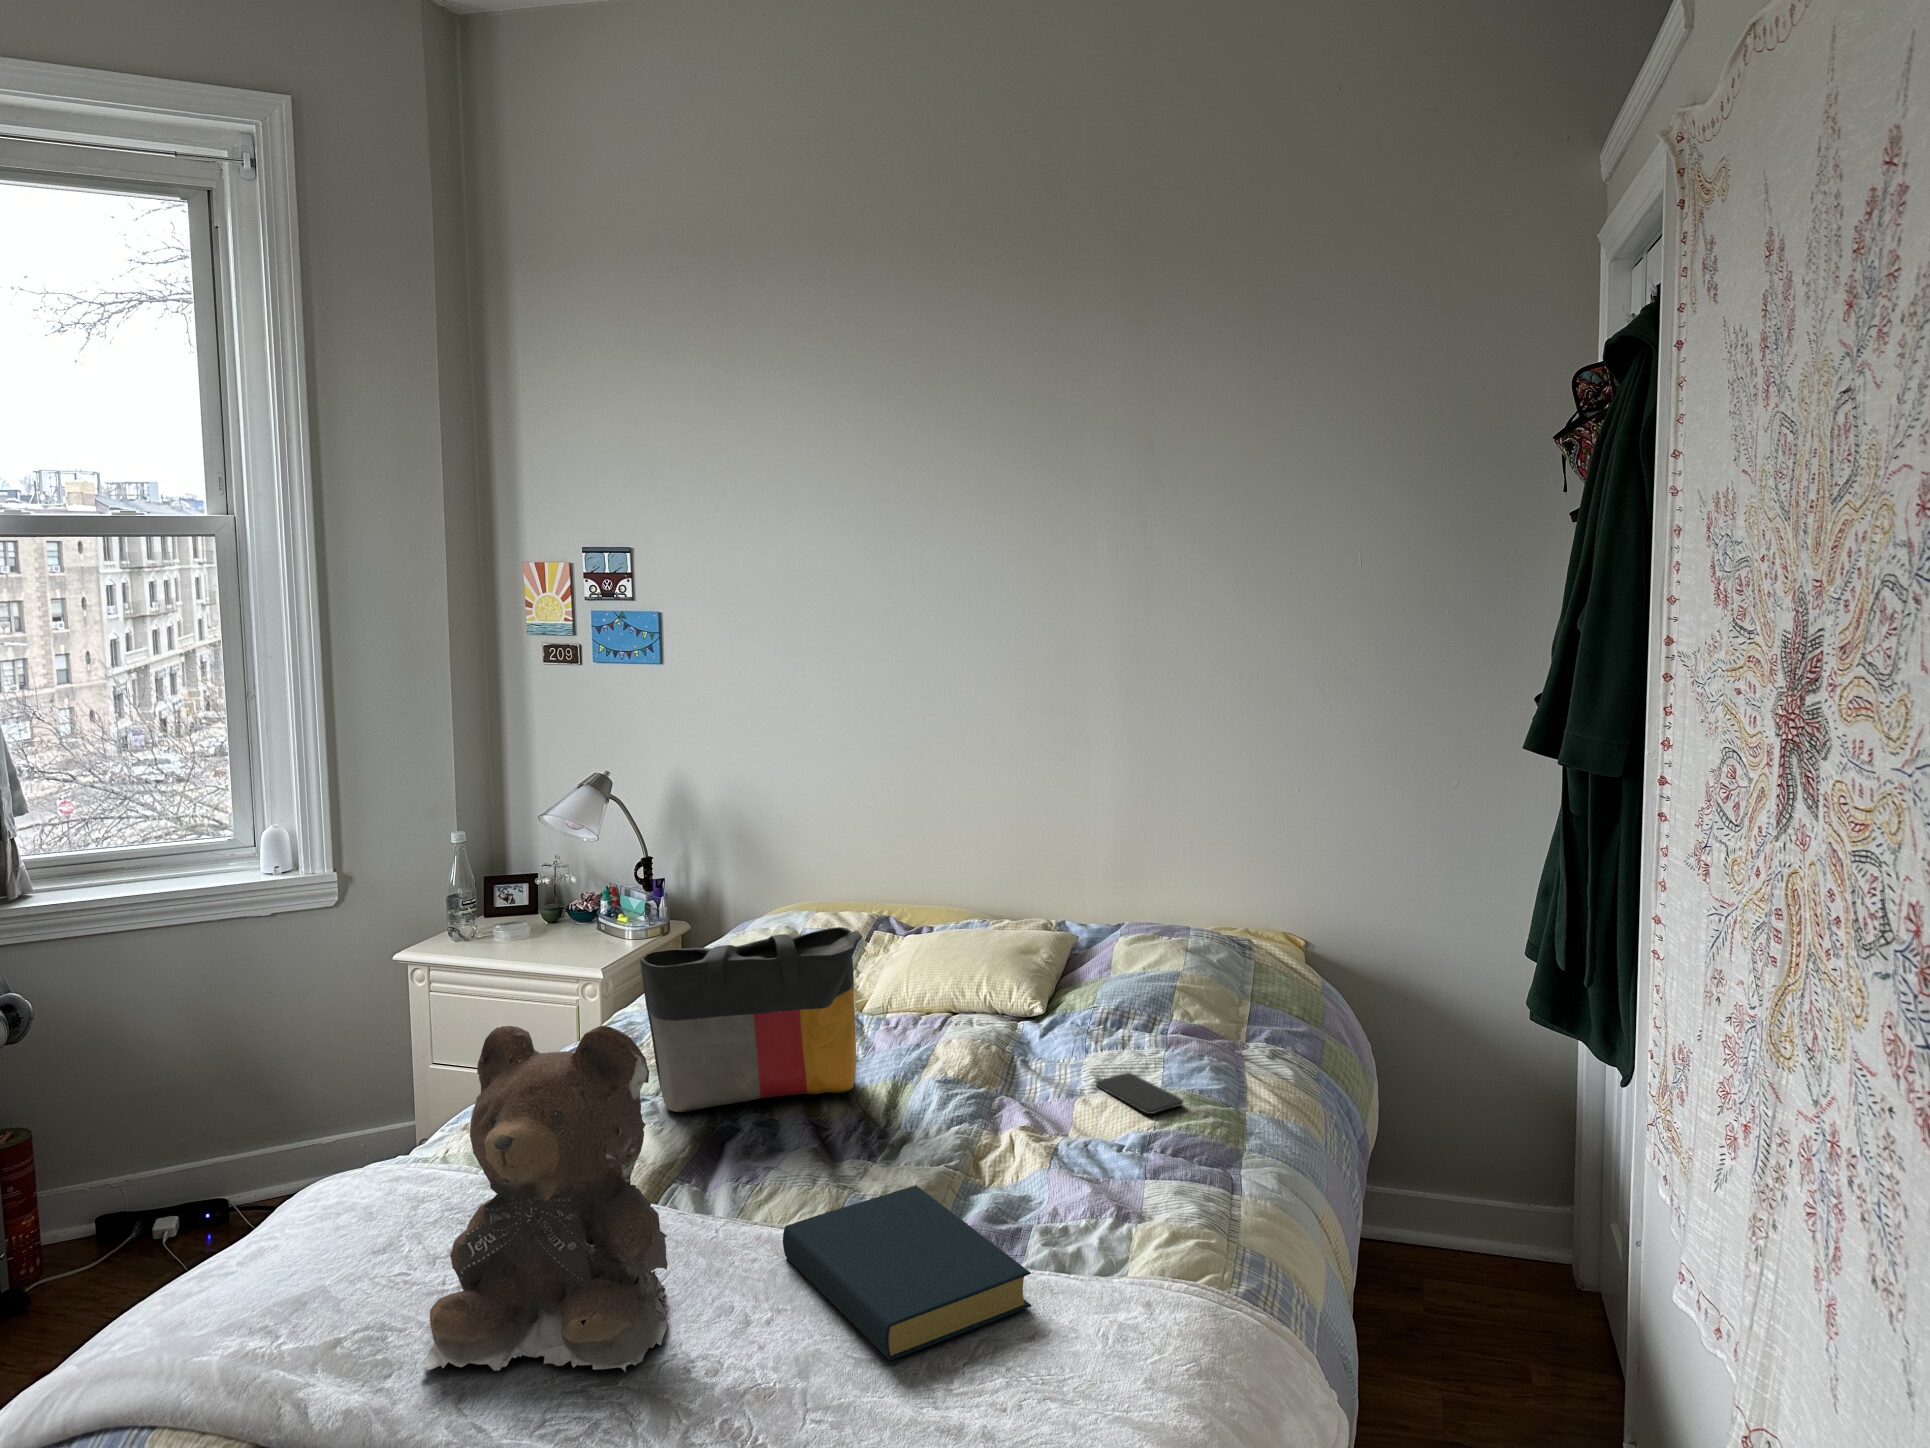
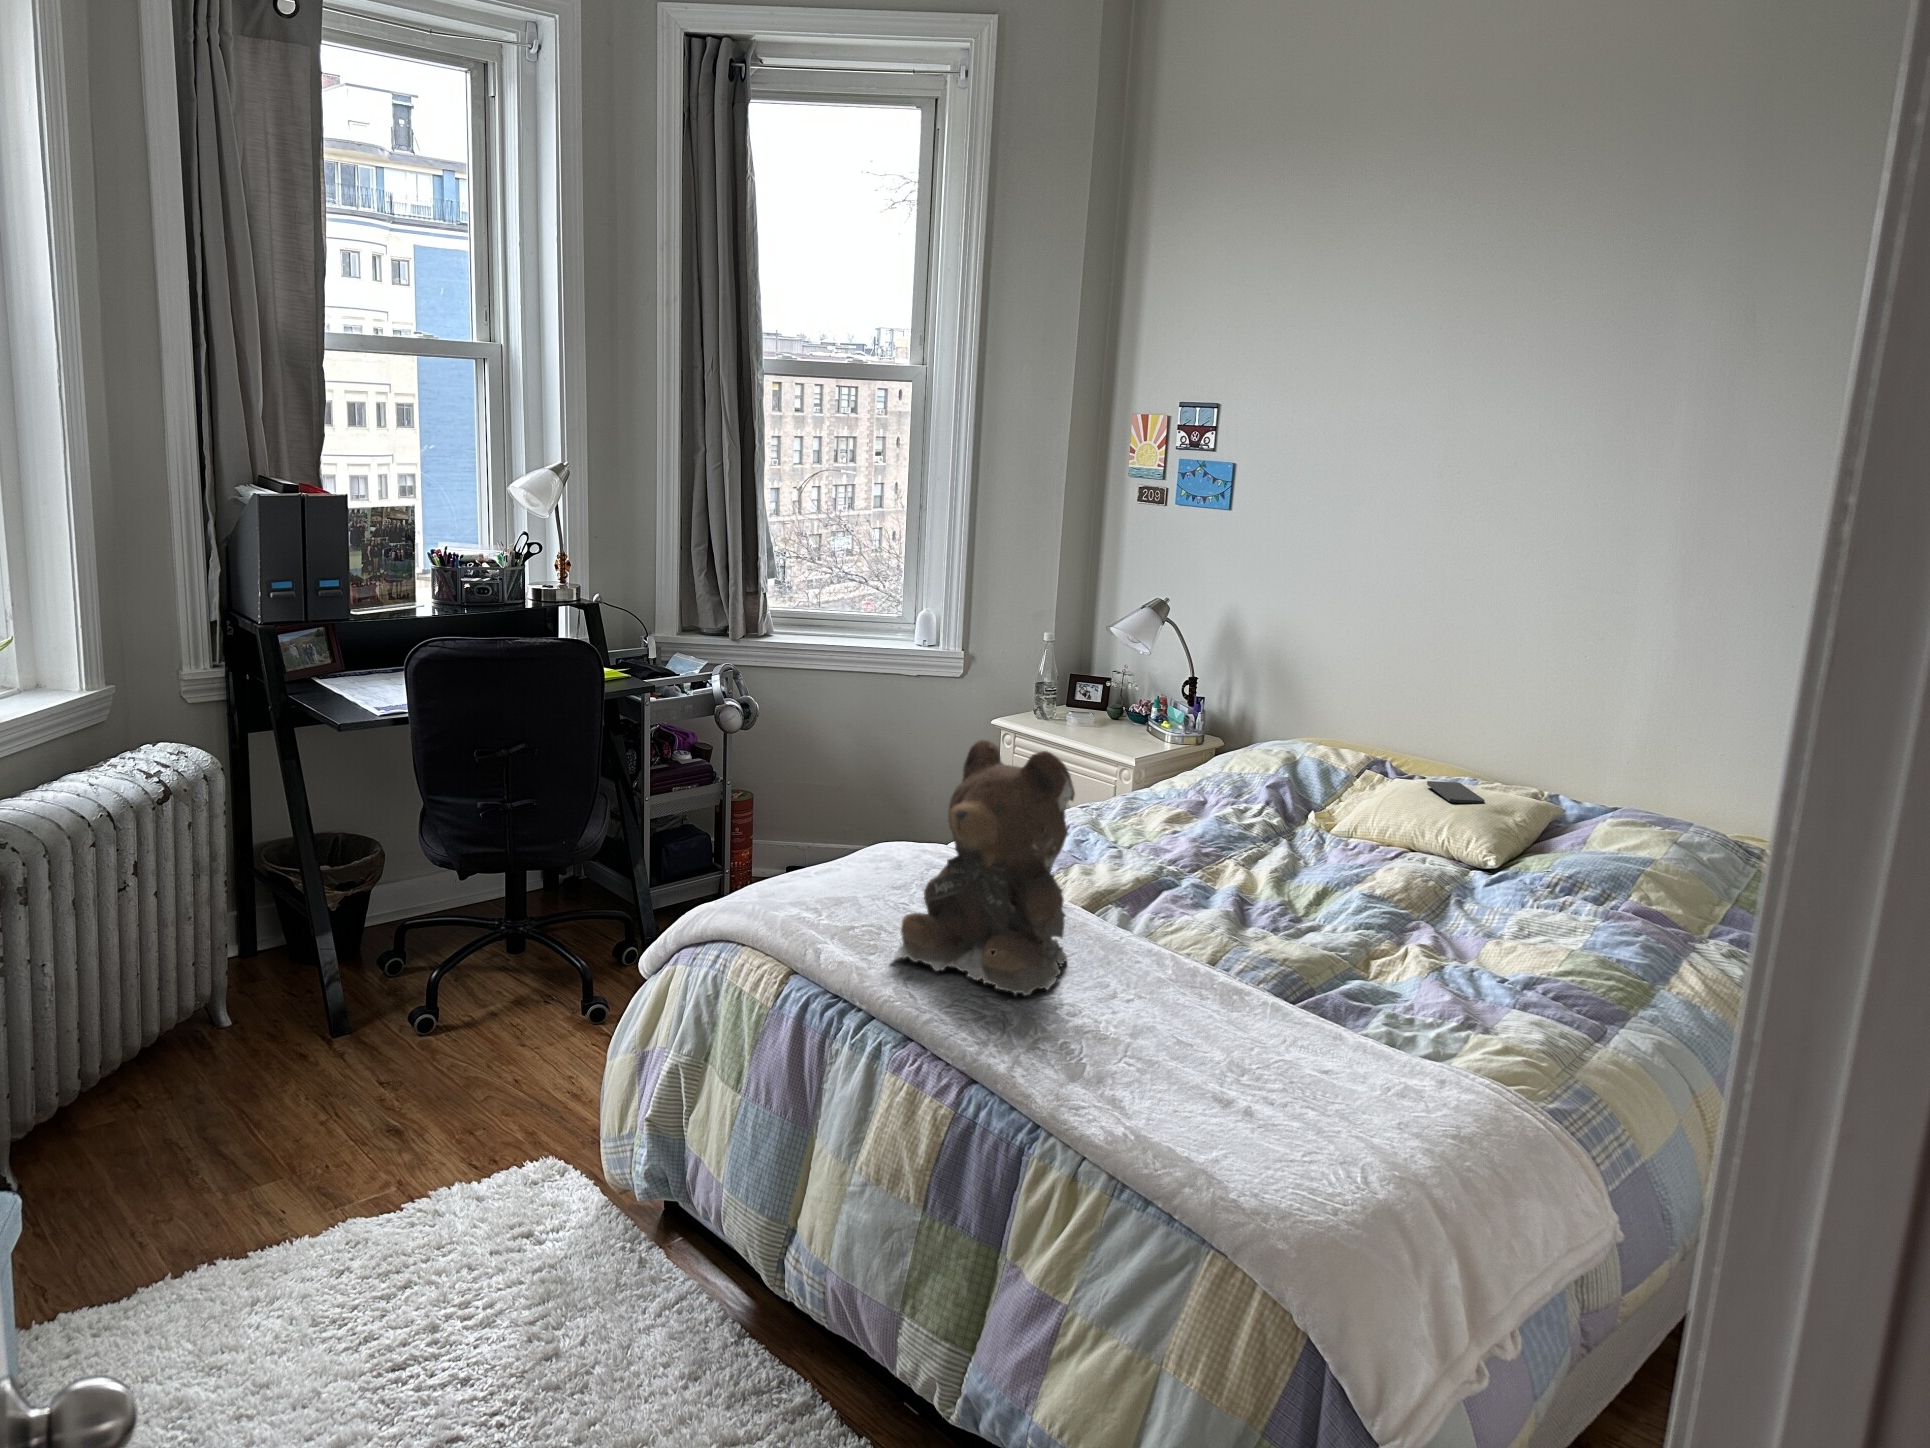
tote bag: present [640,927,862,1112] -> none [1123,730,1310,879]
smartphone: present [1096,1073,1183,1114] -> present [1427,781,1485,803]
hardback book: present [783,1185,1032,1360] -> none [1165,944,1345,1053]

